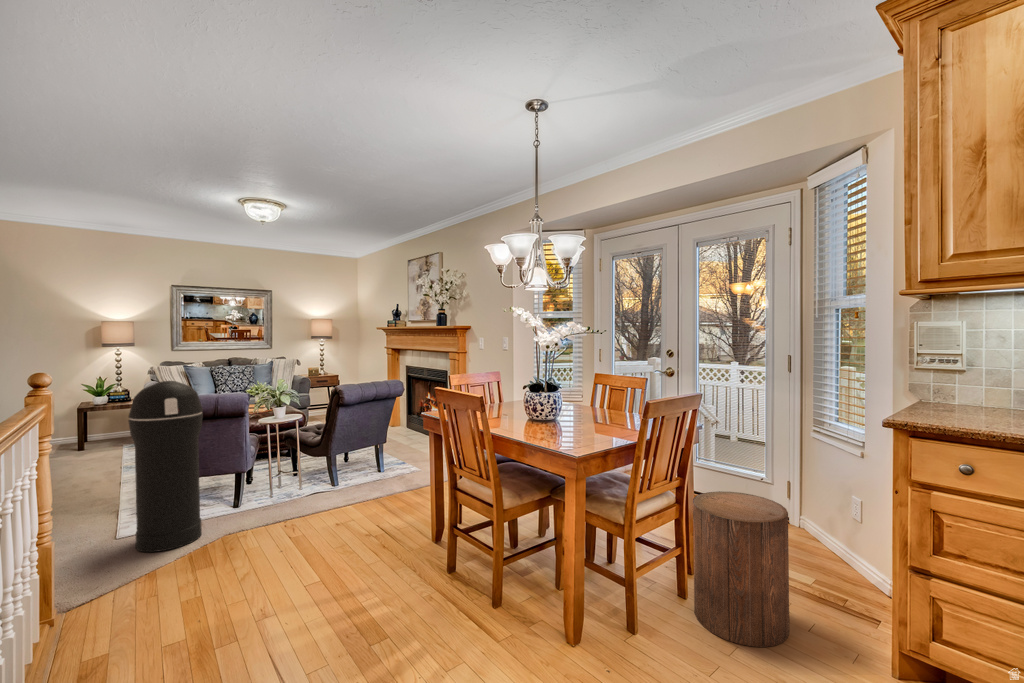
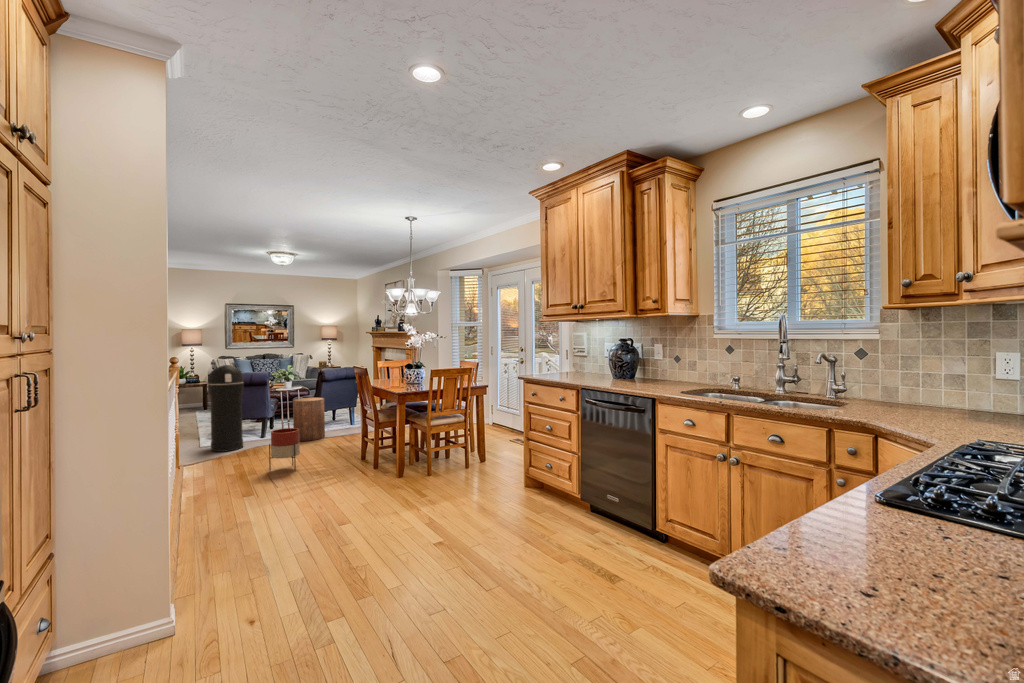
stool: present [693,491,789,647] -> present [293,398,325,441]
planter: none [266,517,333,624] -> present [269,428,300,471]

